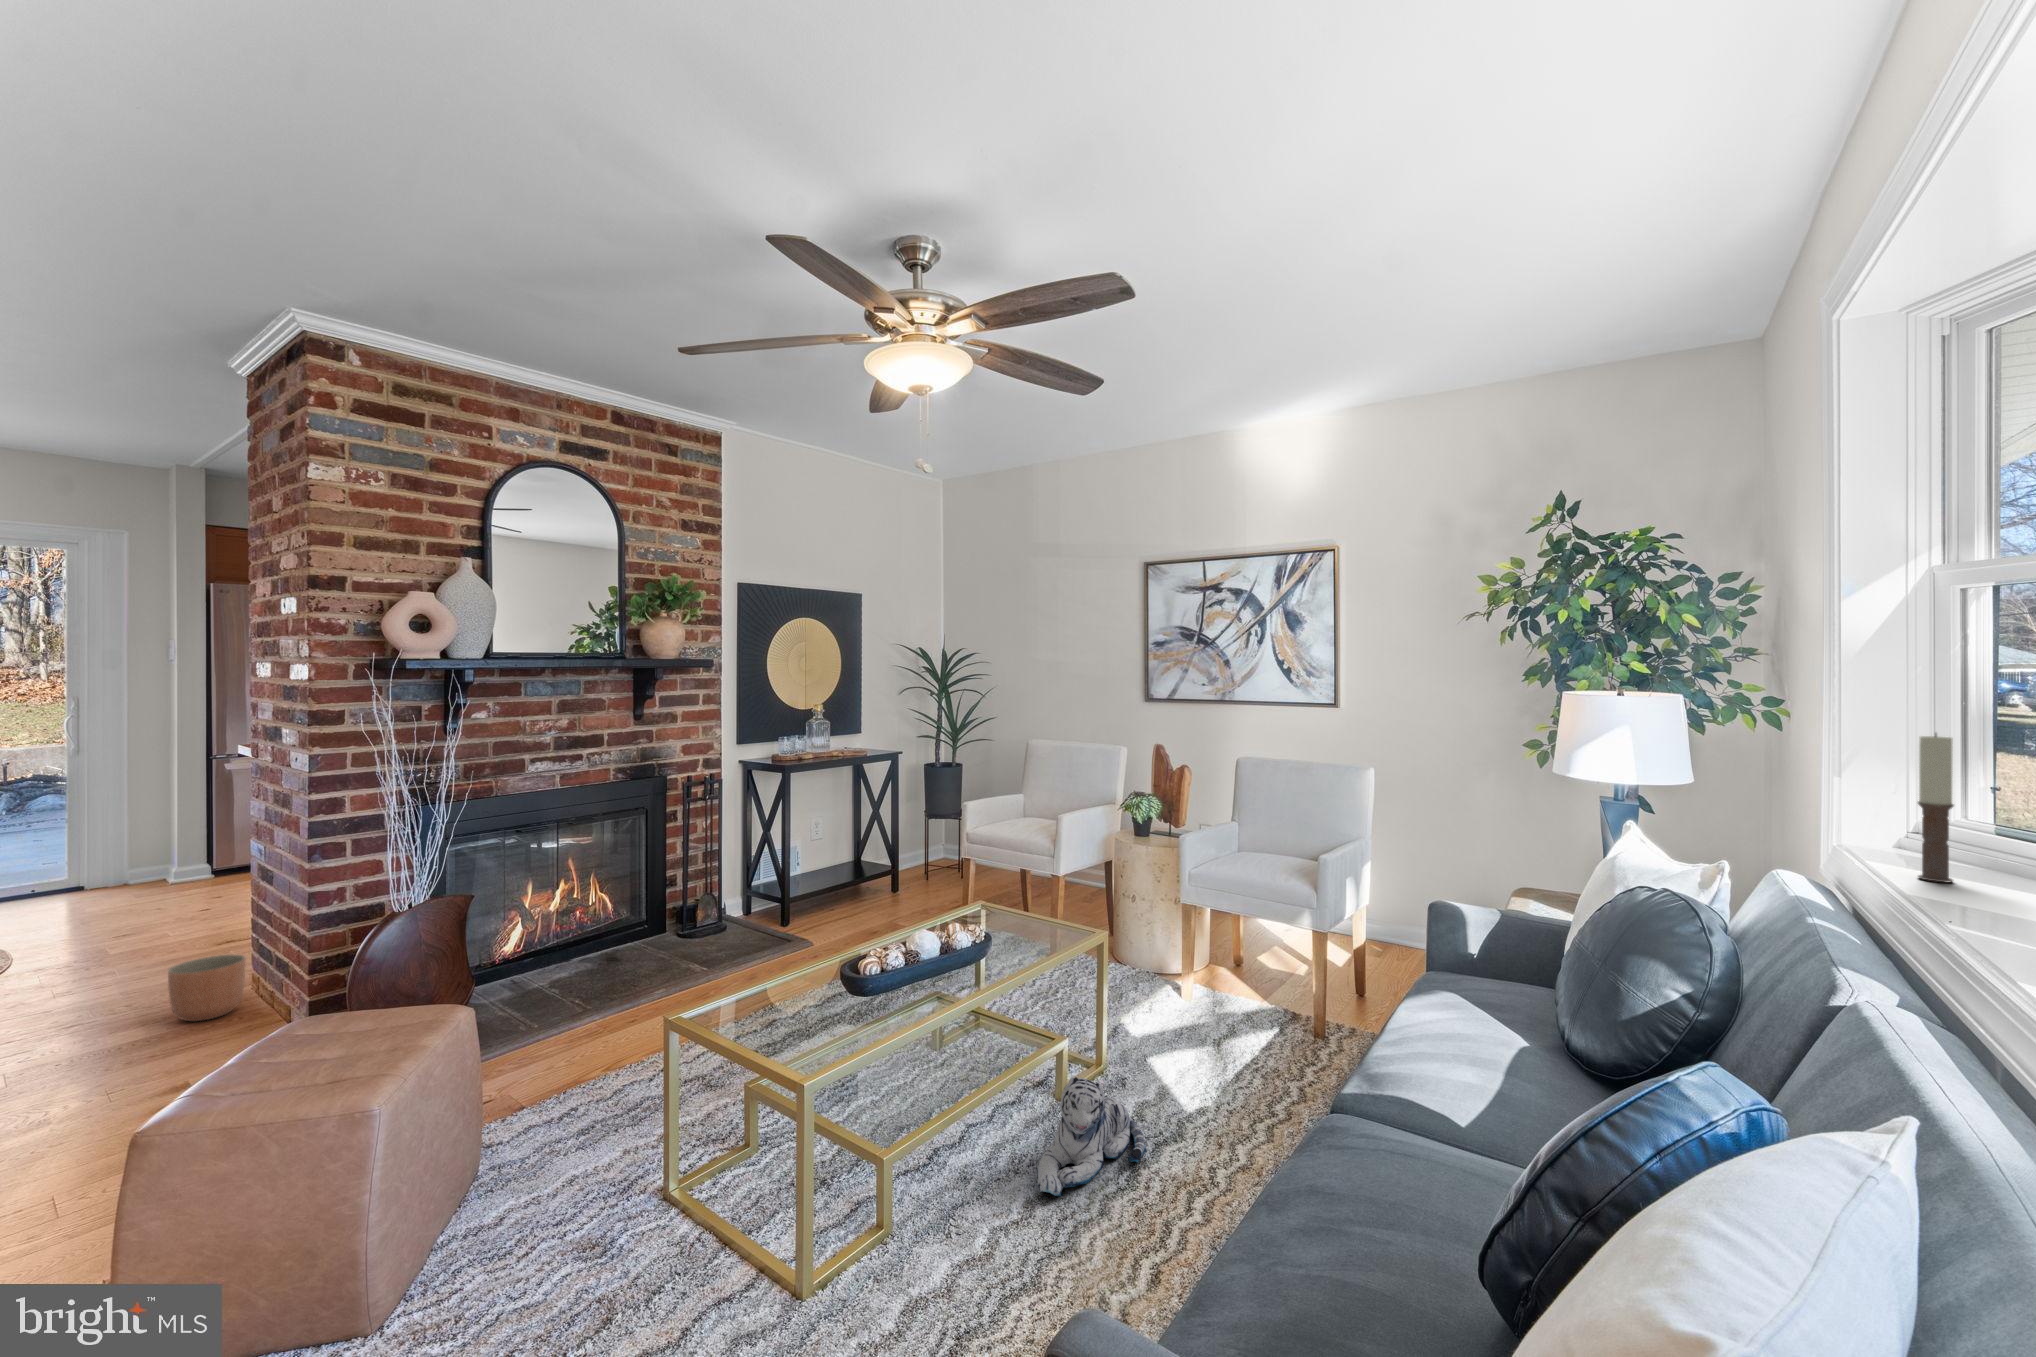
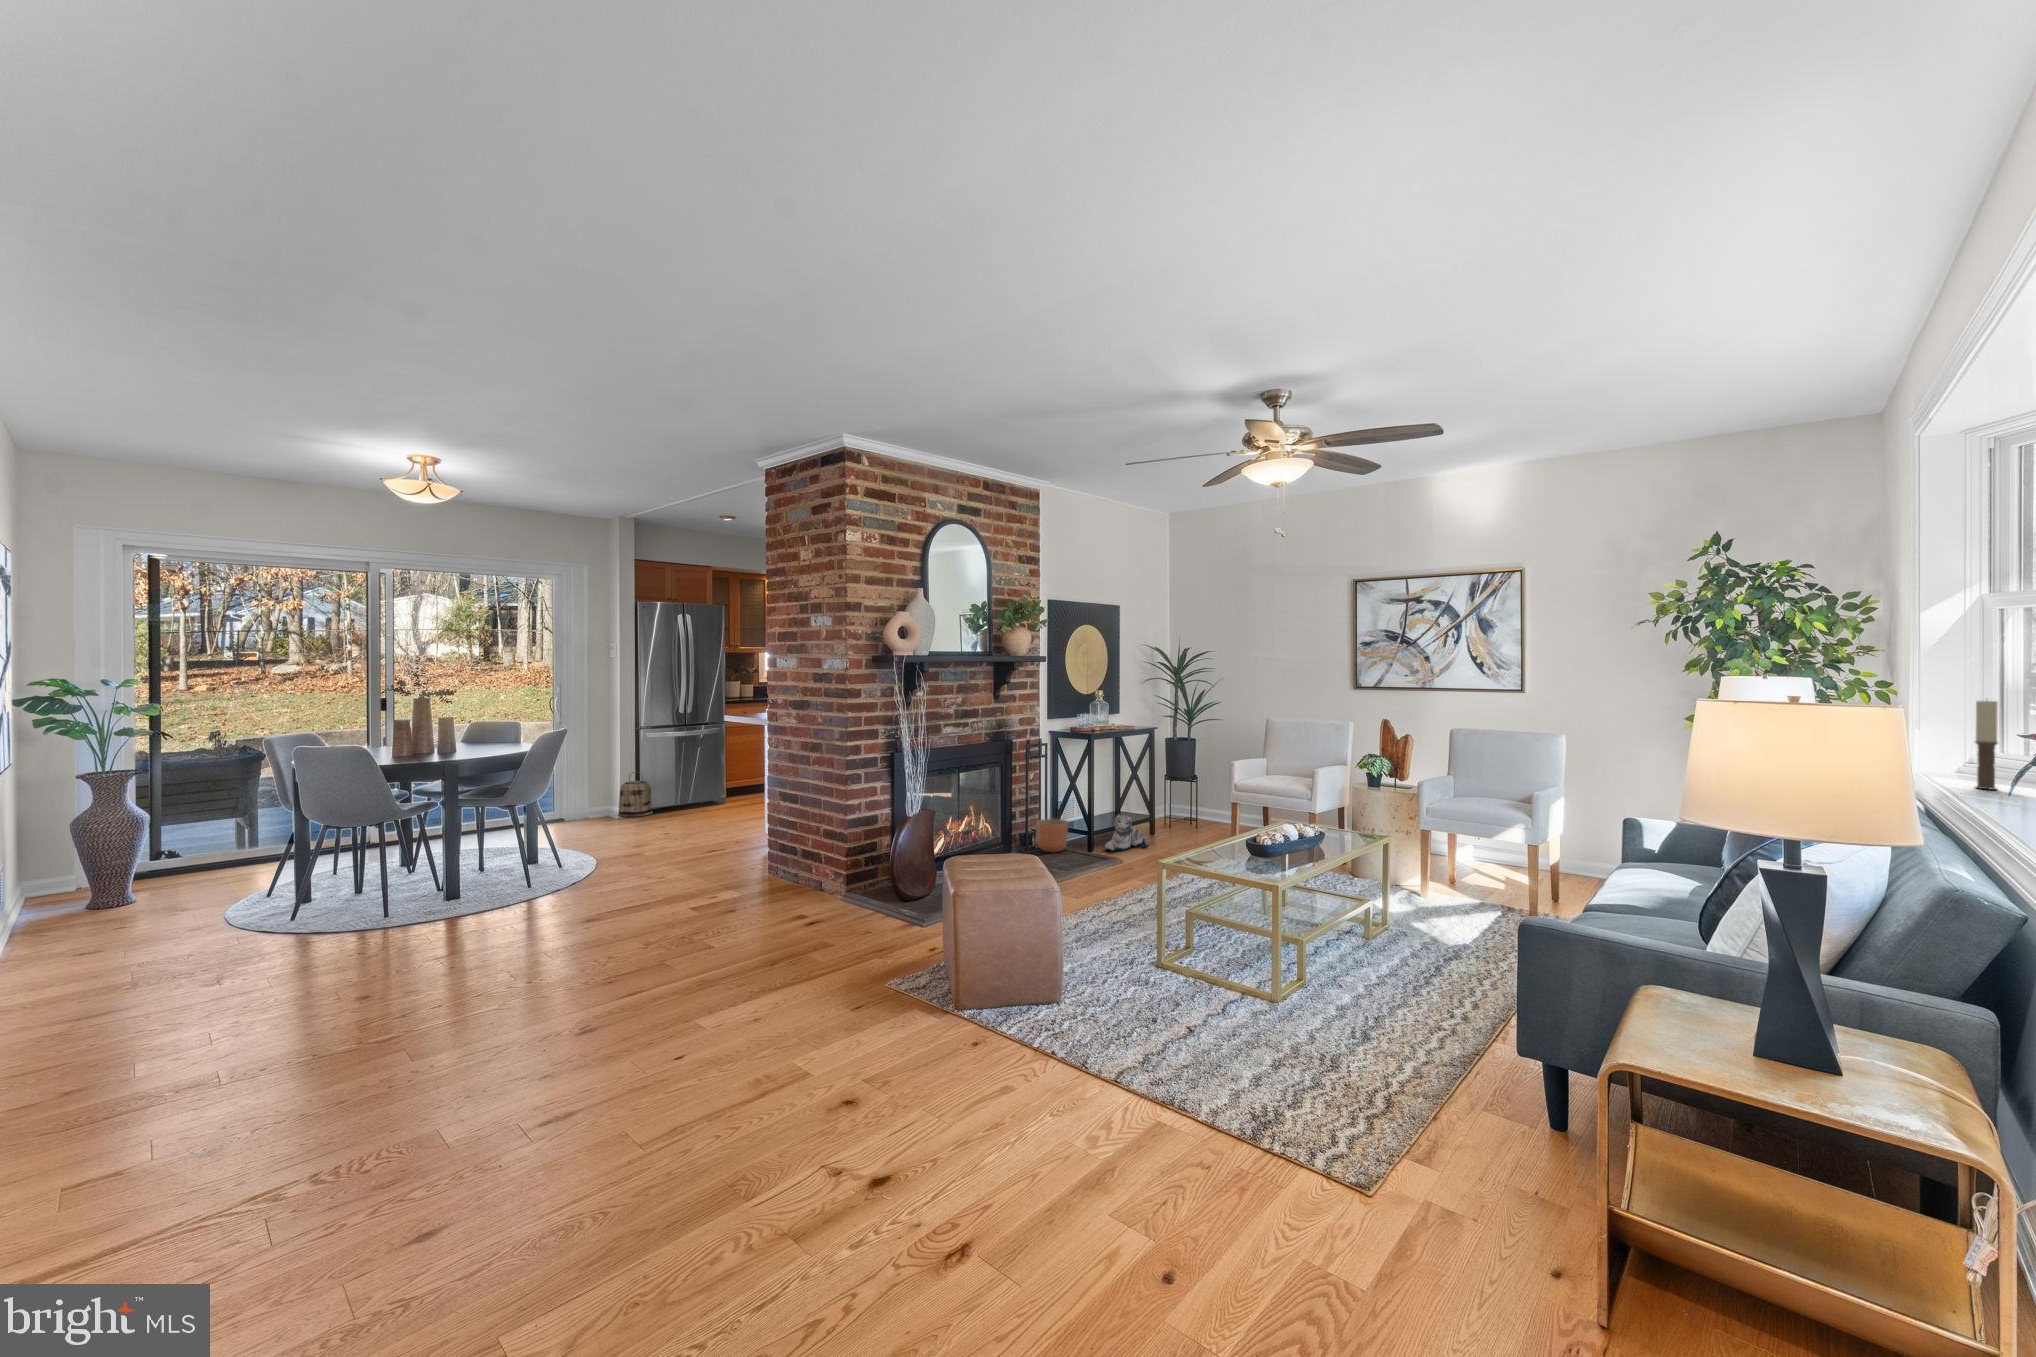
basket: none [152,821,213,886] -> present [619,772,653,817]
planter: present [168,955,246,1021] -> present [1036,819,1068,852]
plush toy: present [1038,1077,1146,1196] -> present [1105,814,1149,851]

